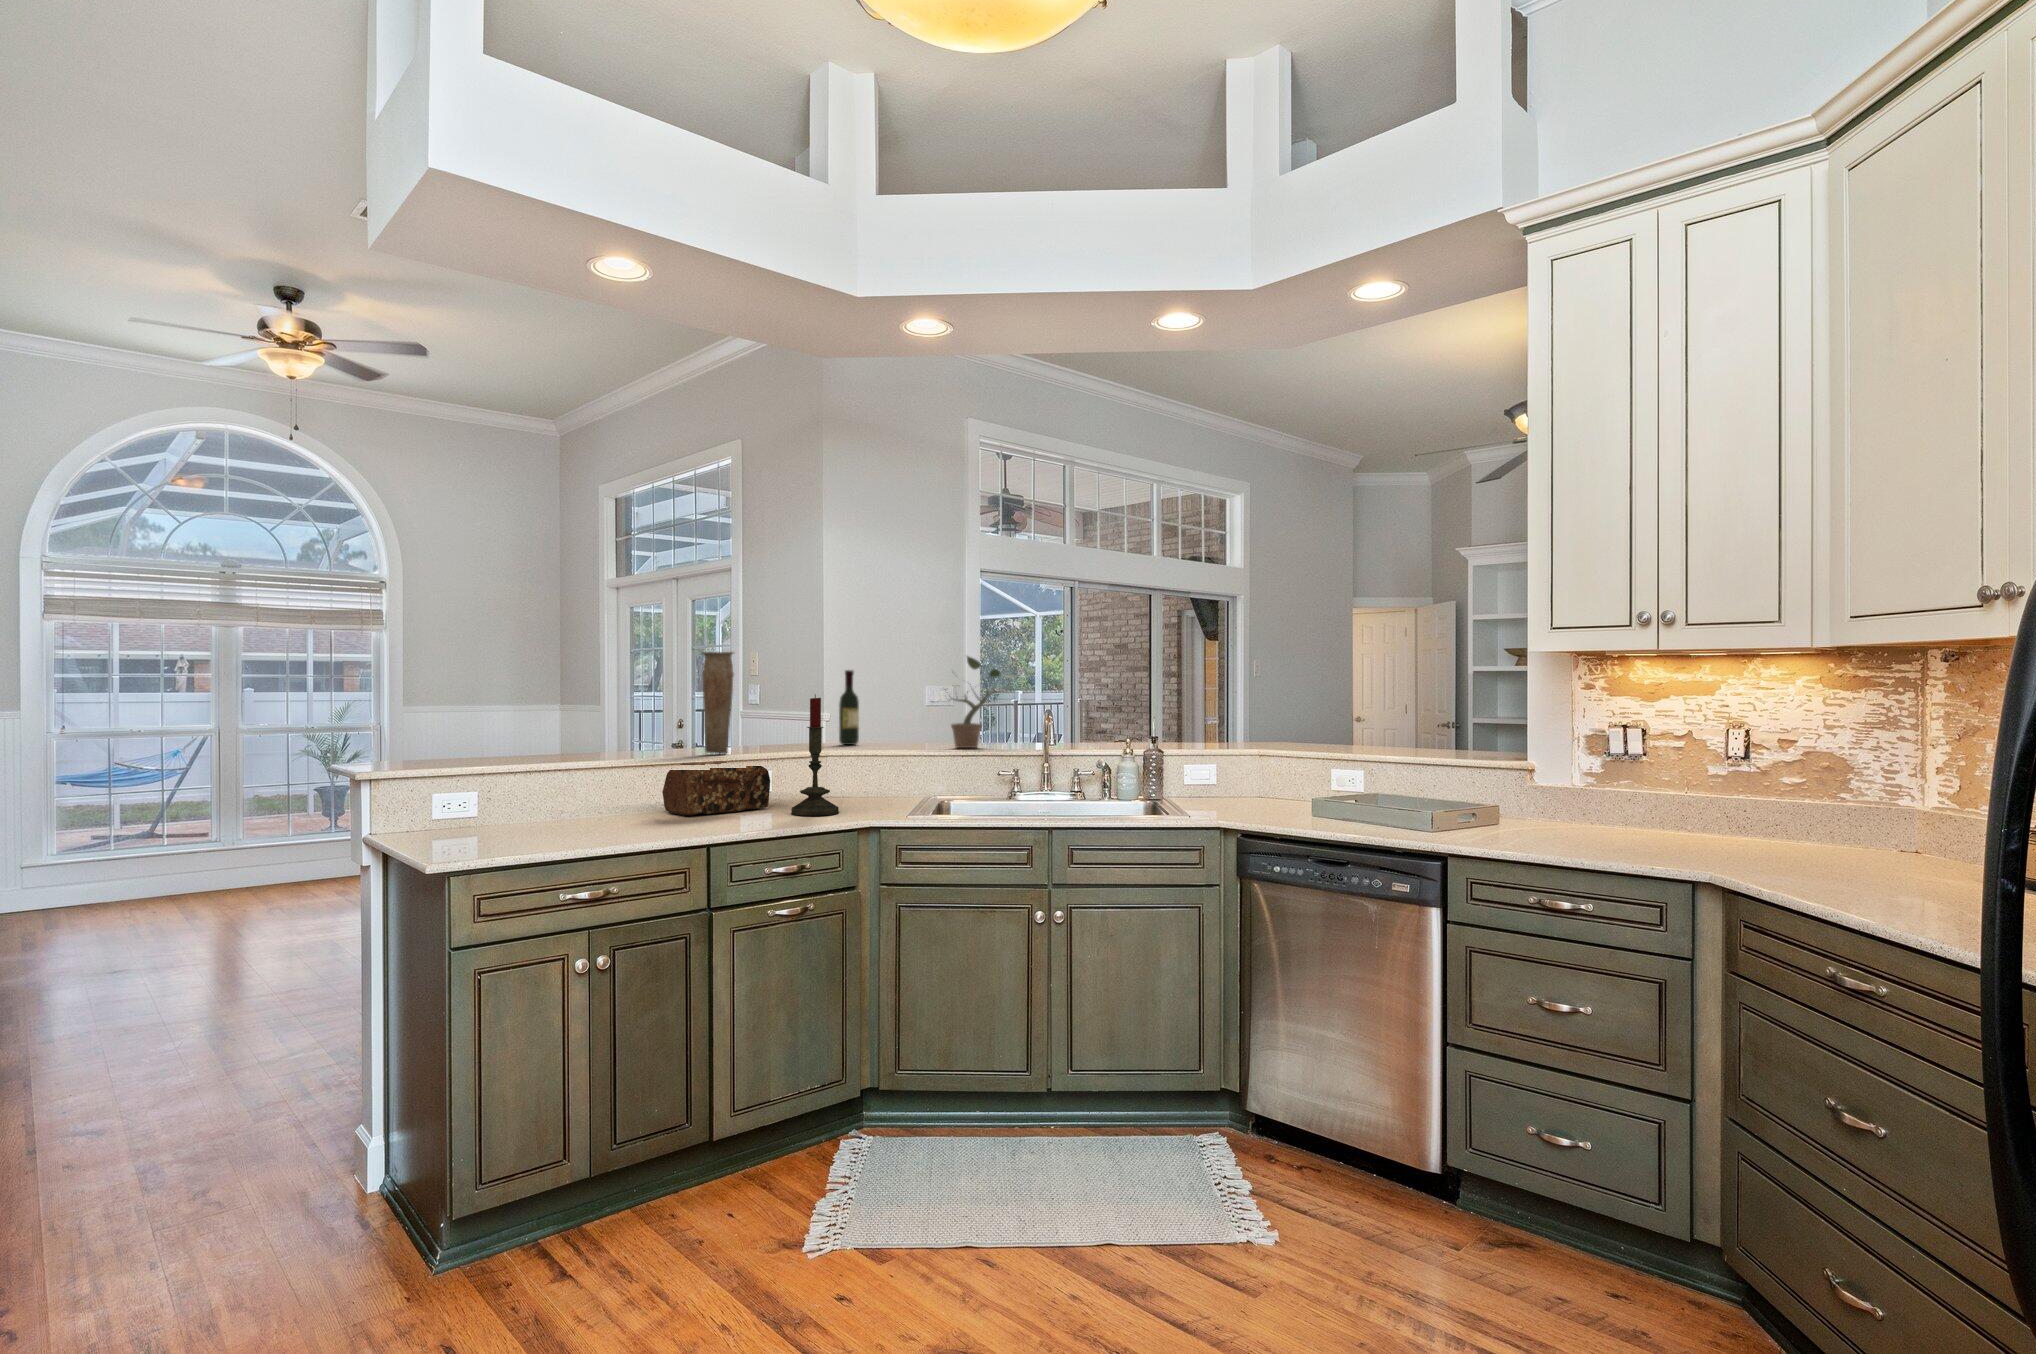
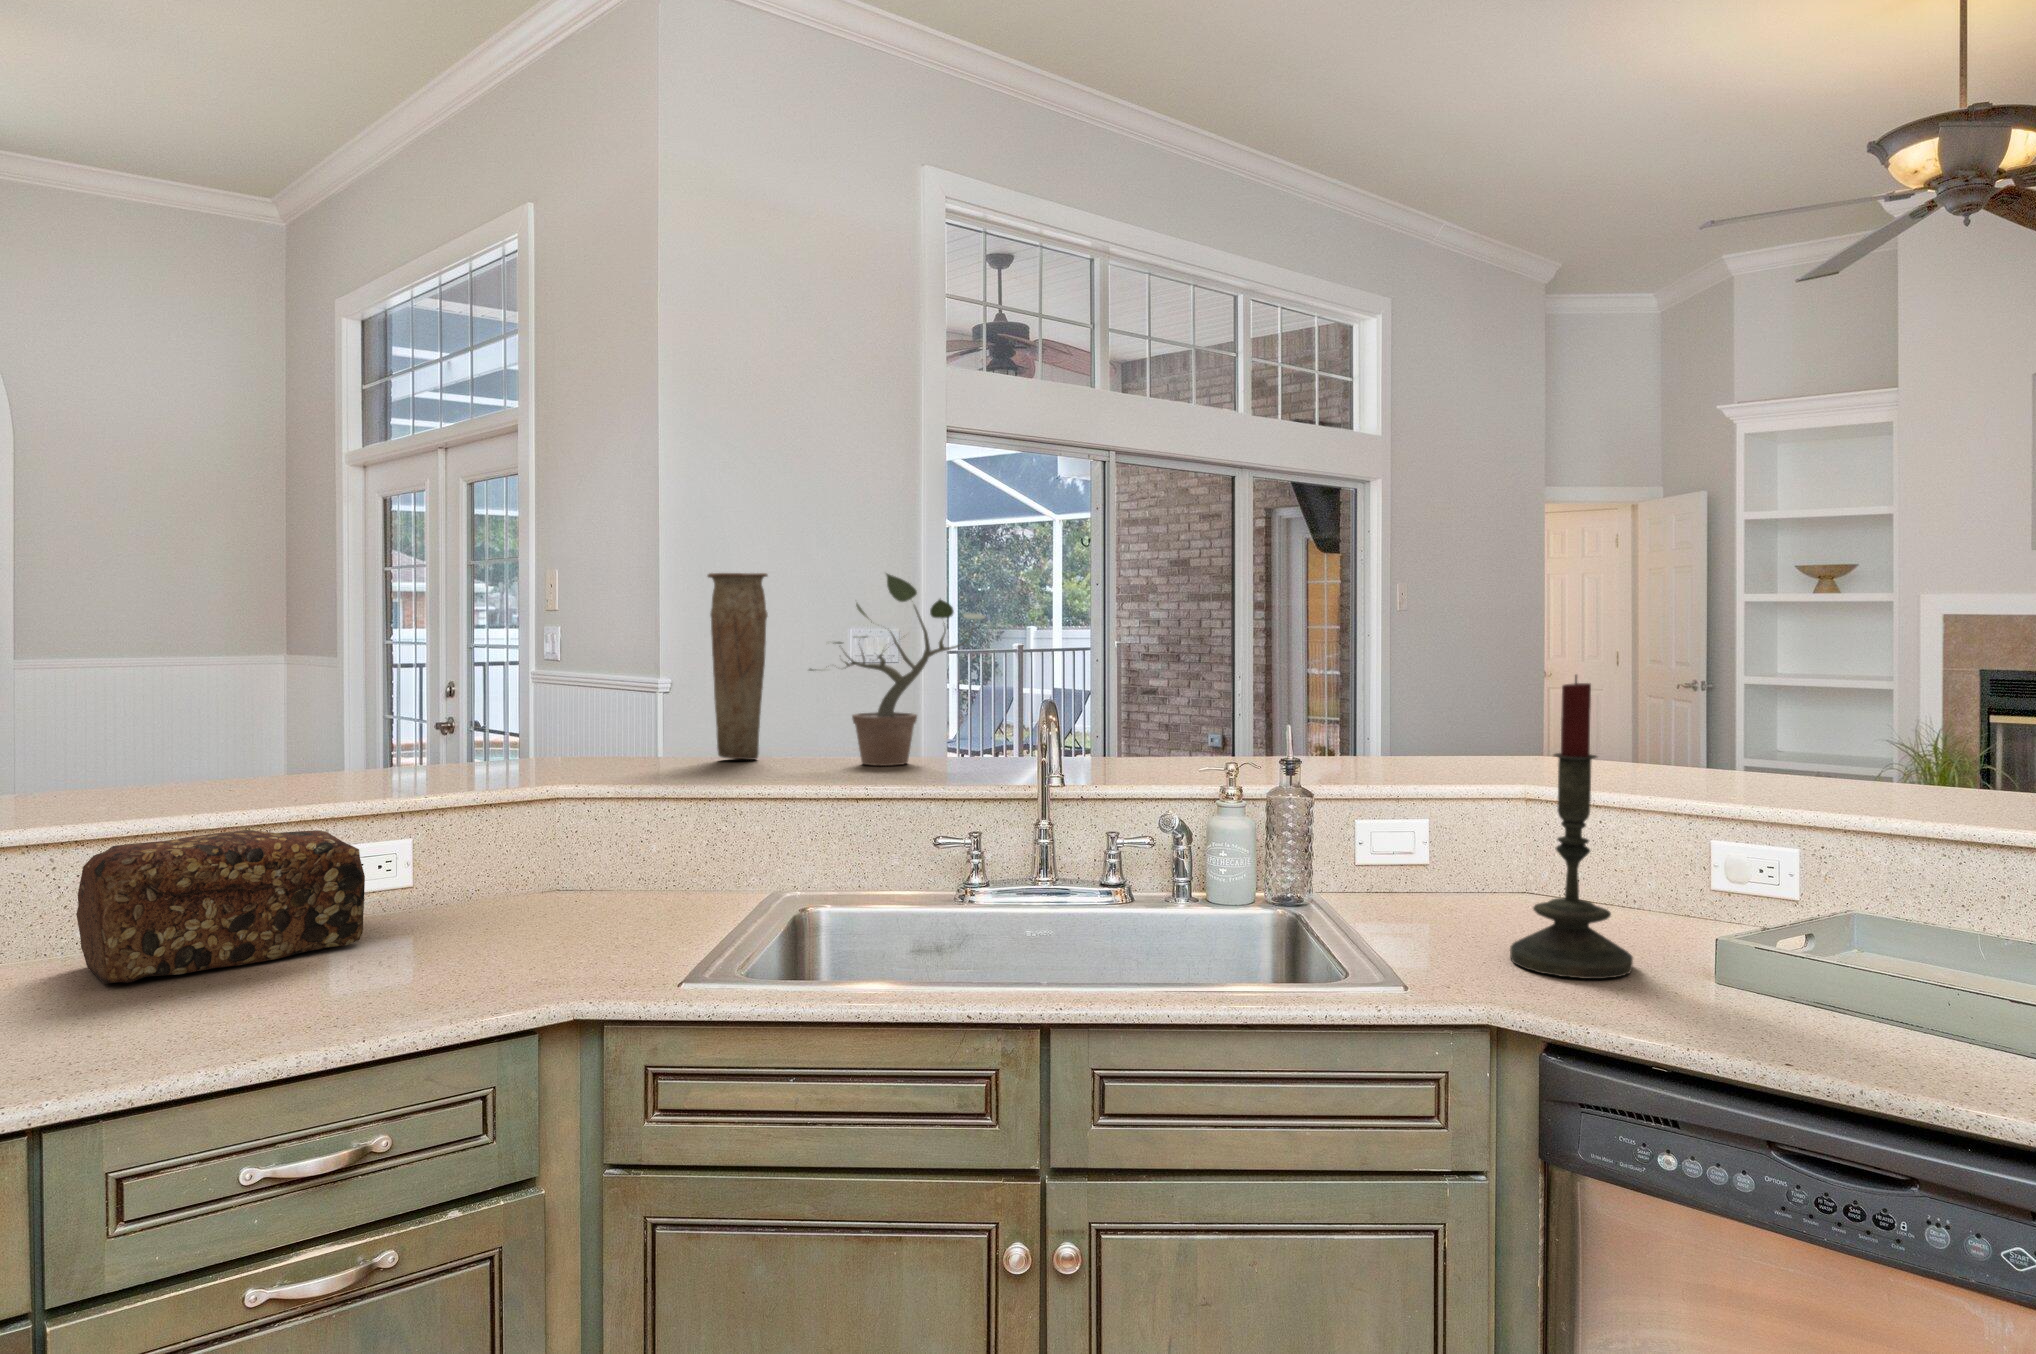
vase: present [702,652,734,754] -> present [708,573,768,760]
wine bottle: present [839,670,859,745] -> none [645,603,685,750]
candle: present [791,694,838,816] -> present [1510,675,1633,979]

